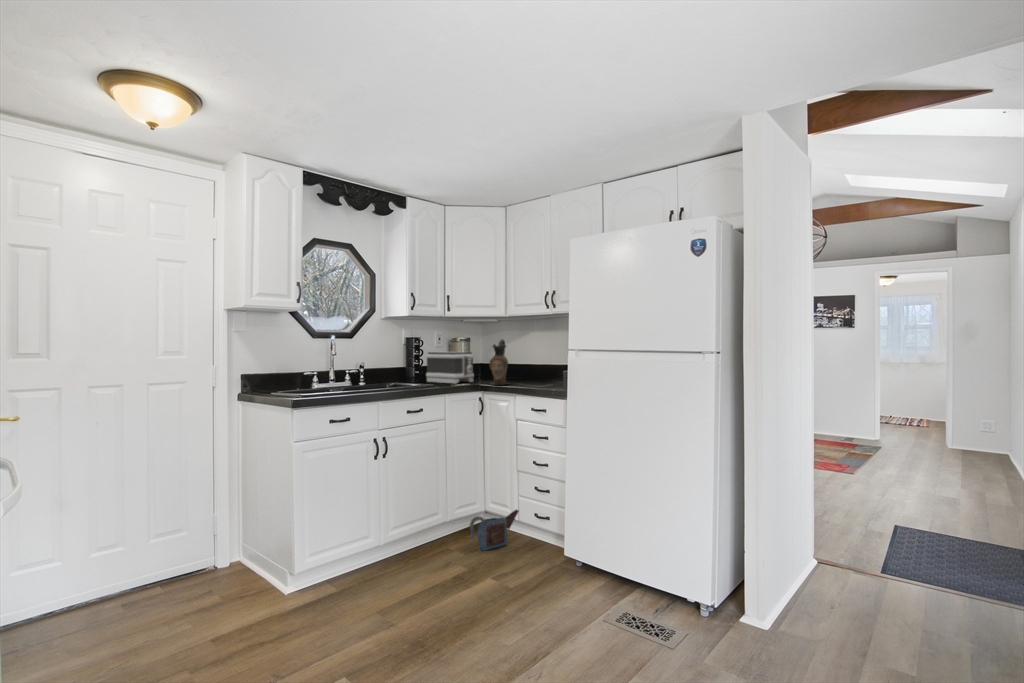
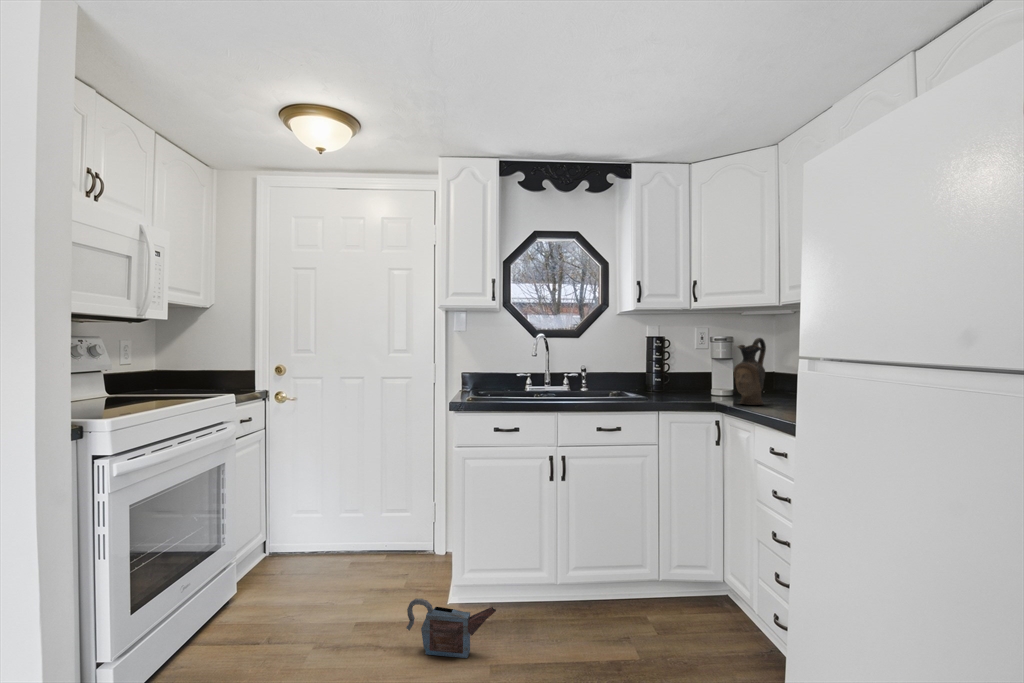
toaster: present [426,352,474,384] -> none [670,355,729,398]
watering can: present [469,509,519,551] -> present [406,598,496,658]

